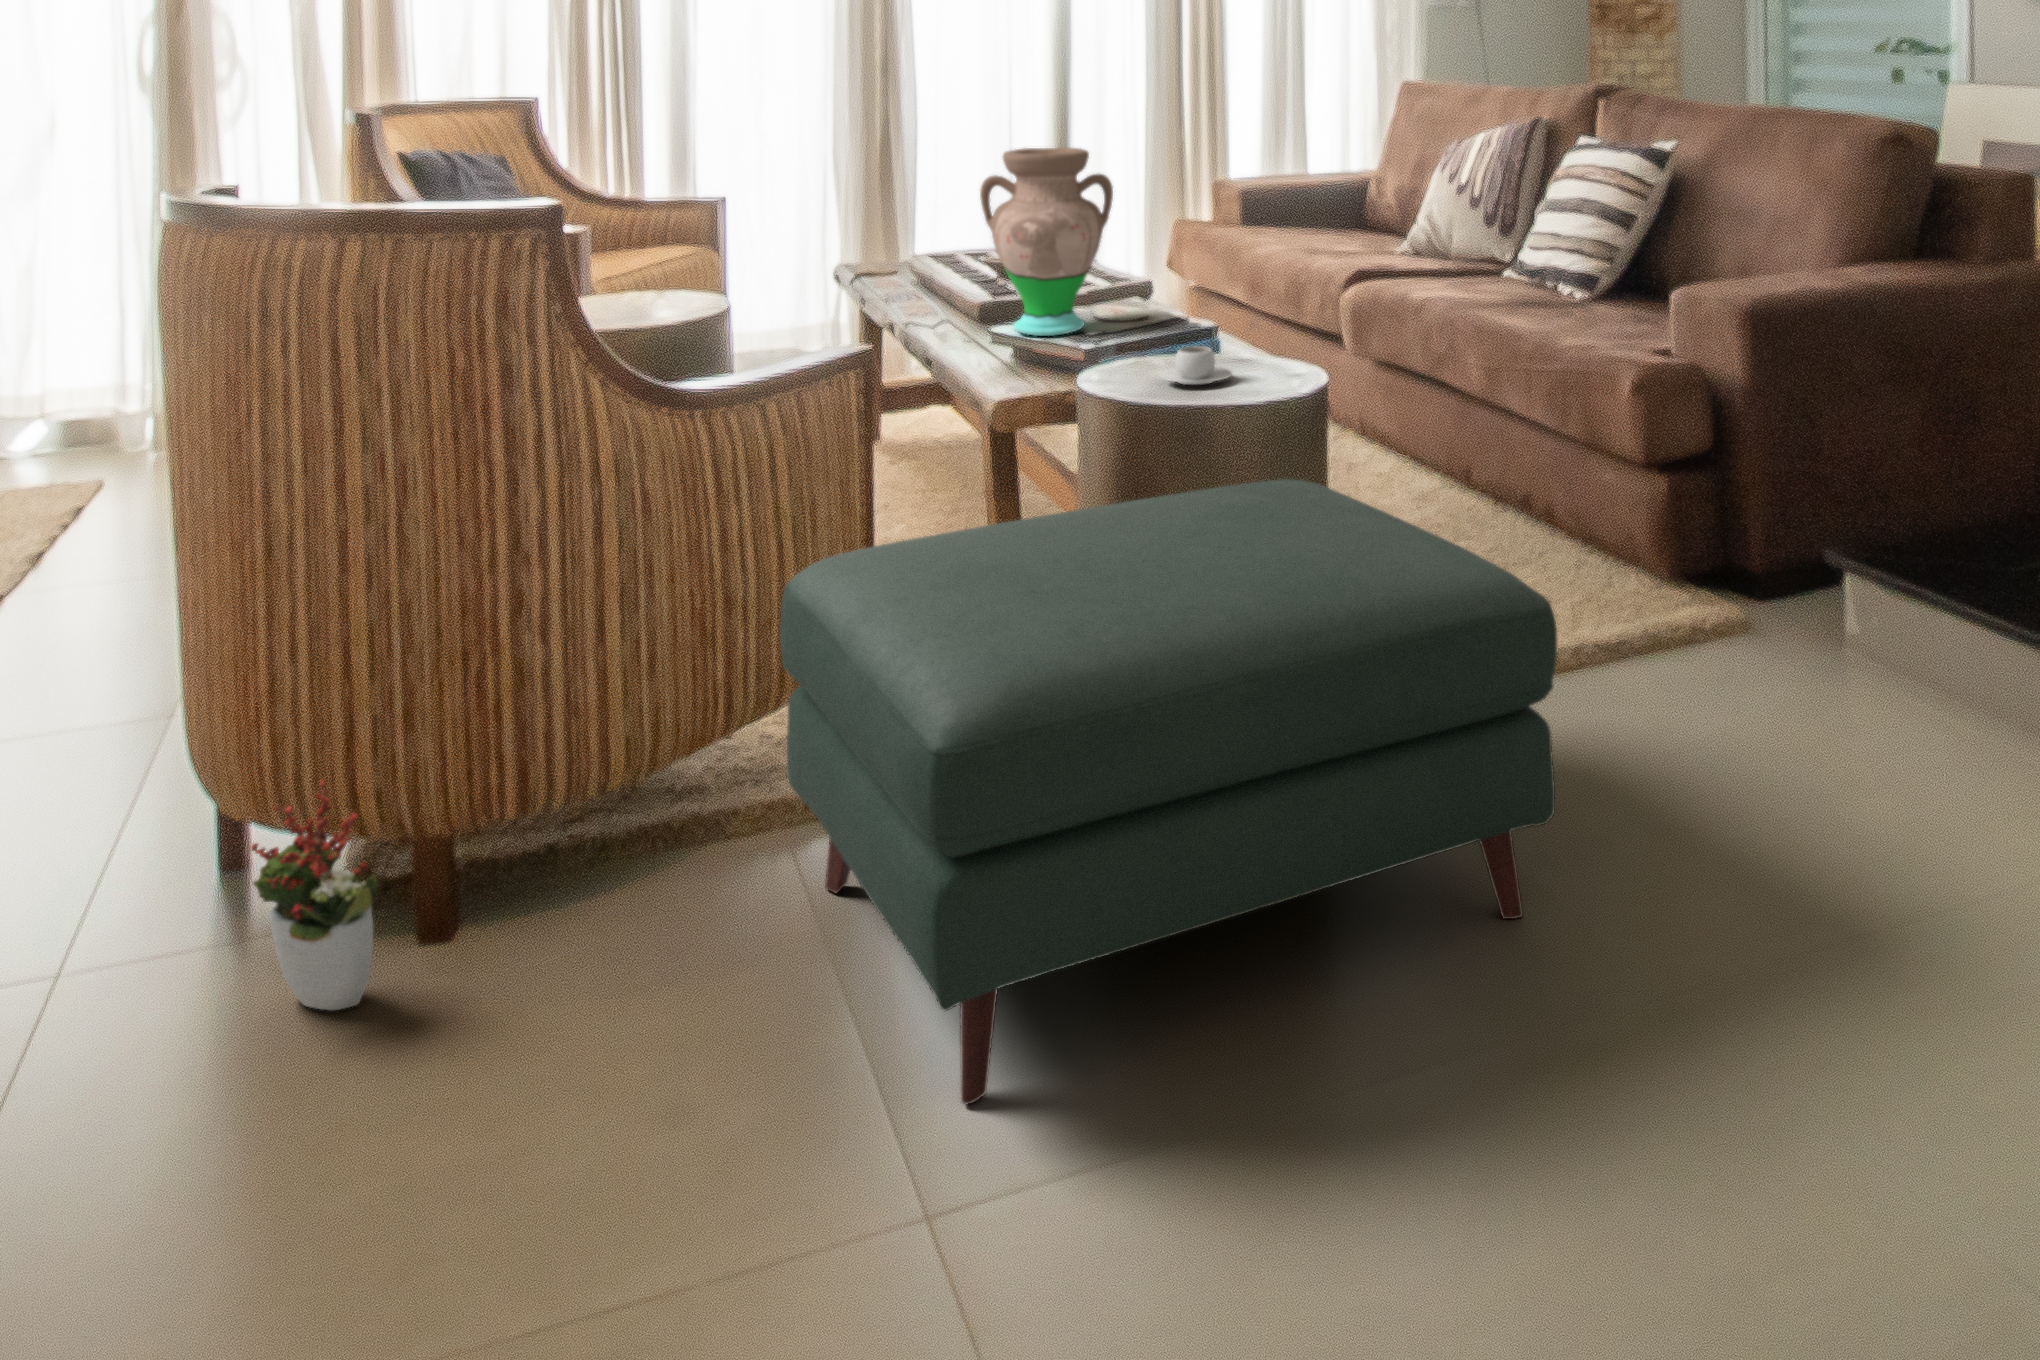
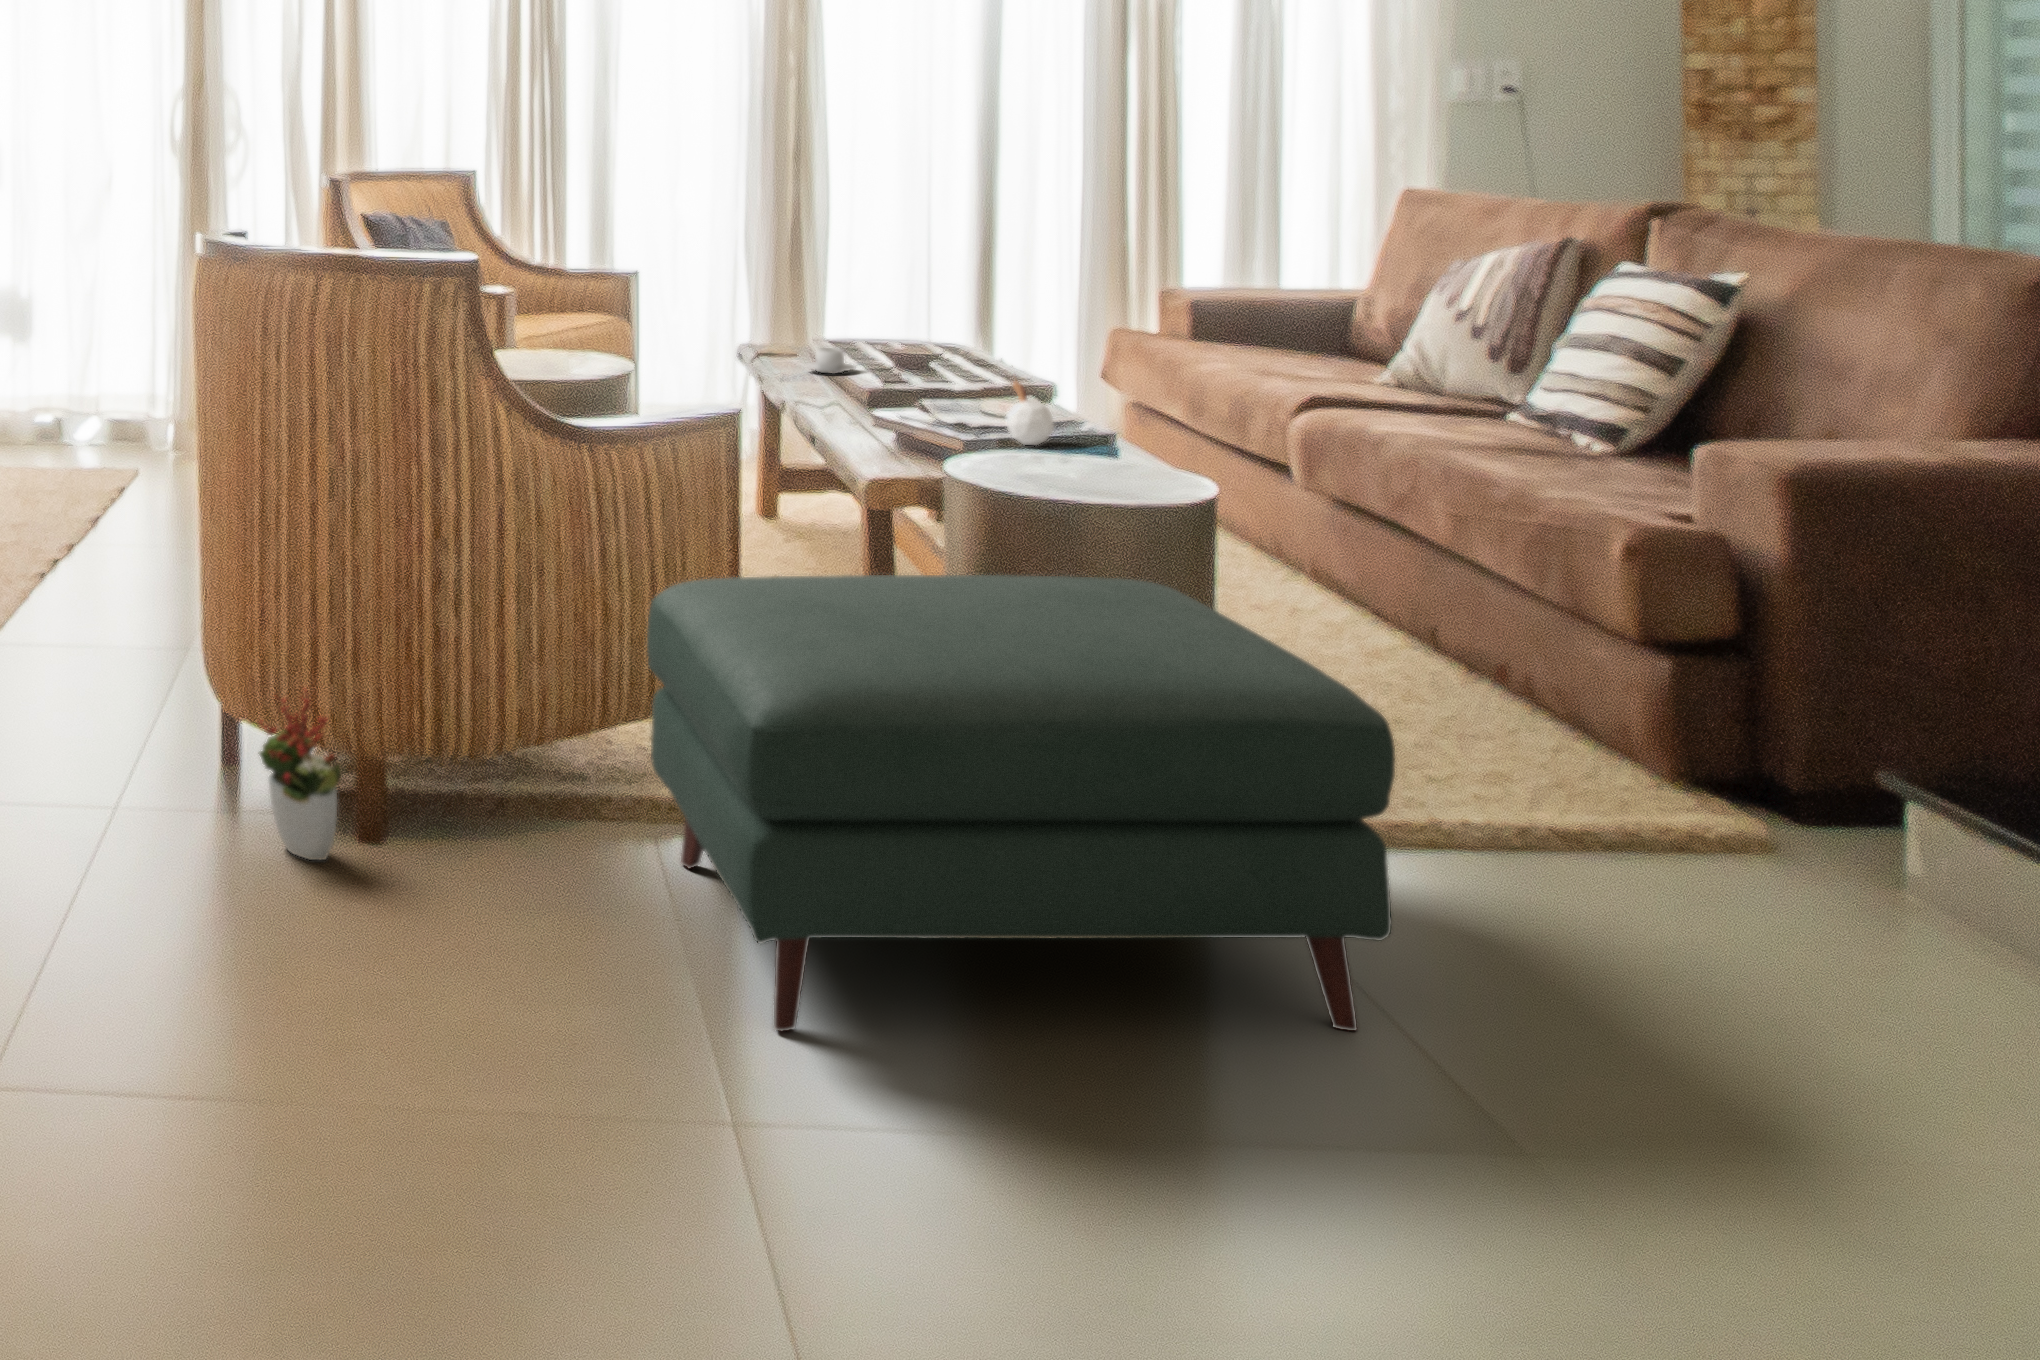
vase: present [980,148,1113,336] -> none [864,243,1001,427]
candle: none [1126,266,1171,345] -> present [1006,381,1054,445]
teacup: present [1159,346,1232,385] -> present [805,348,855,373]

